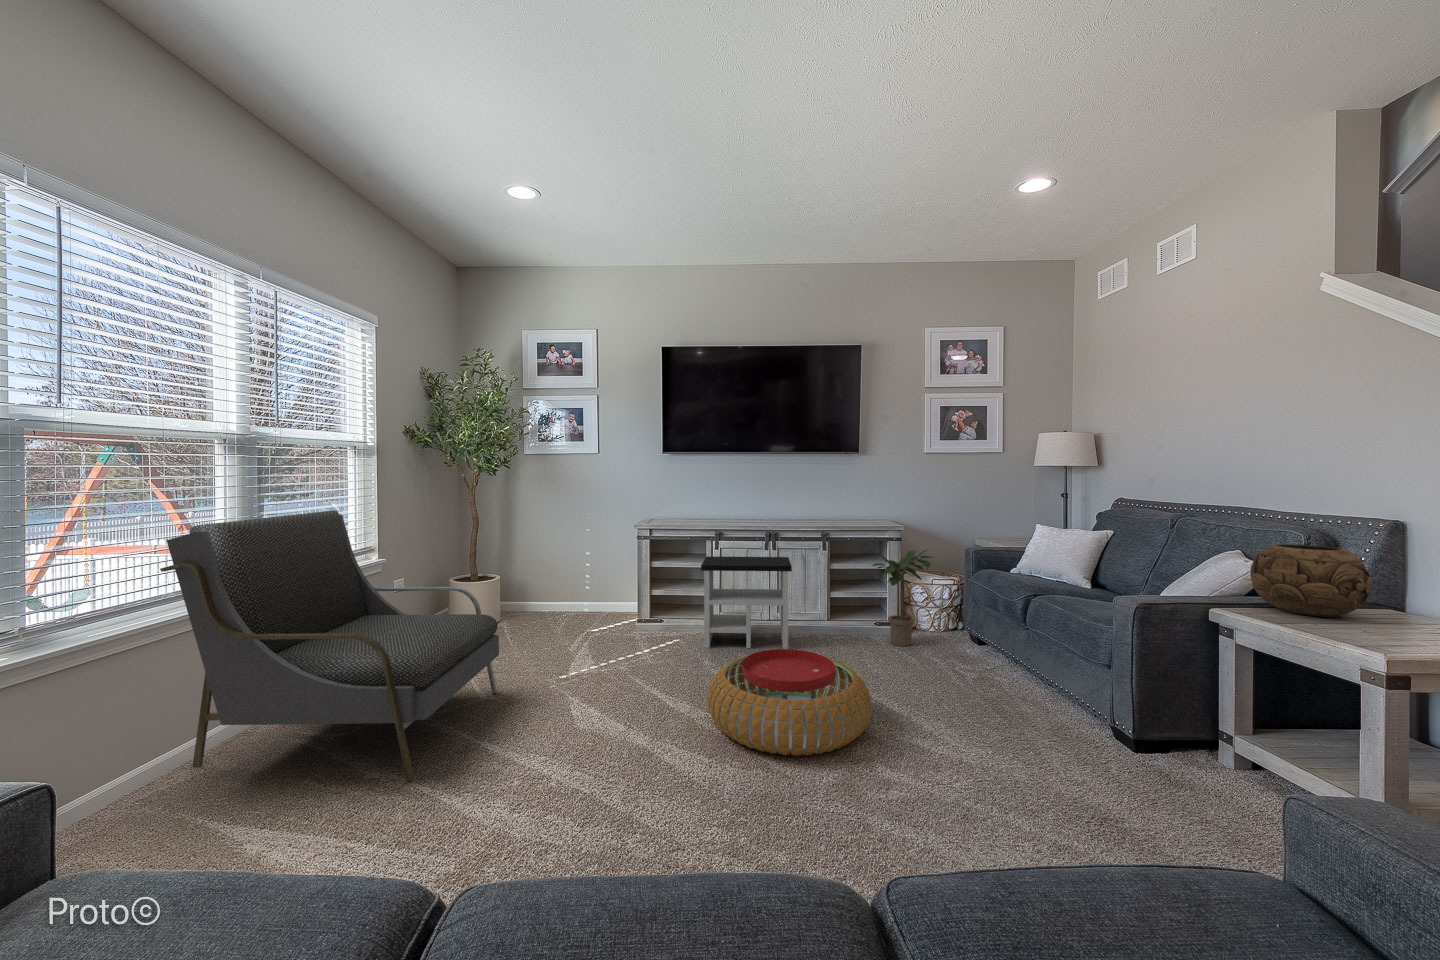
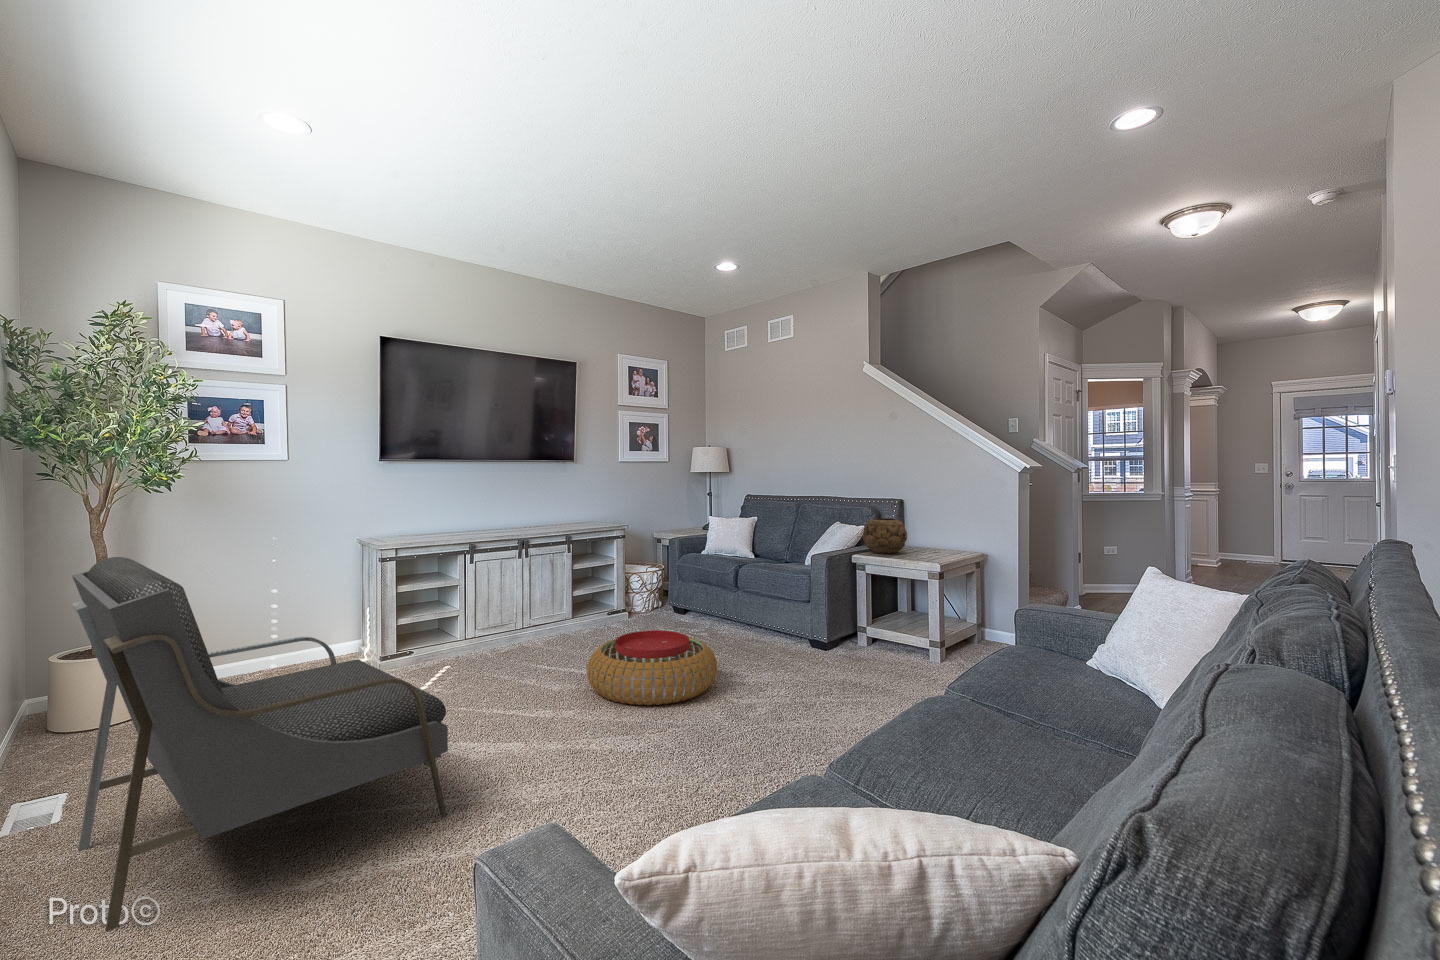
potted plant: present [872,550,933,646] -> none [619,543,661,627]
side table: present [701,556,792,649] -> none [463,564,569,665]

